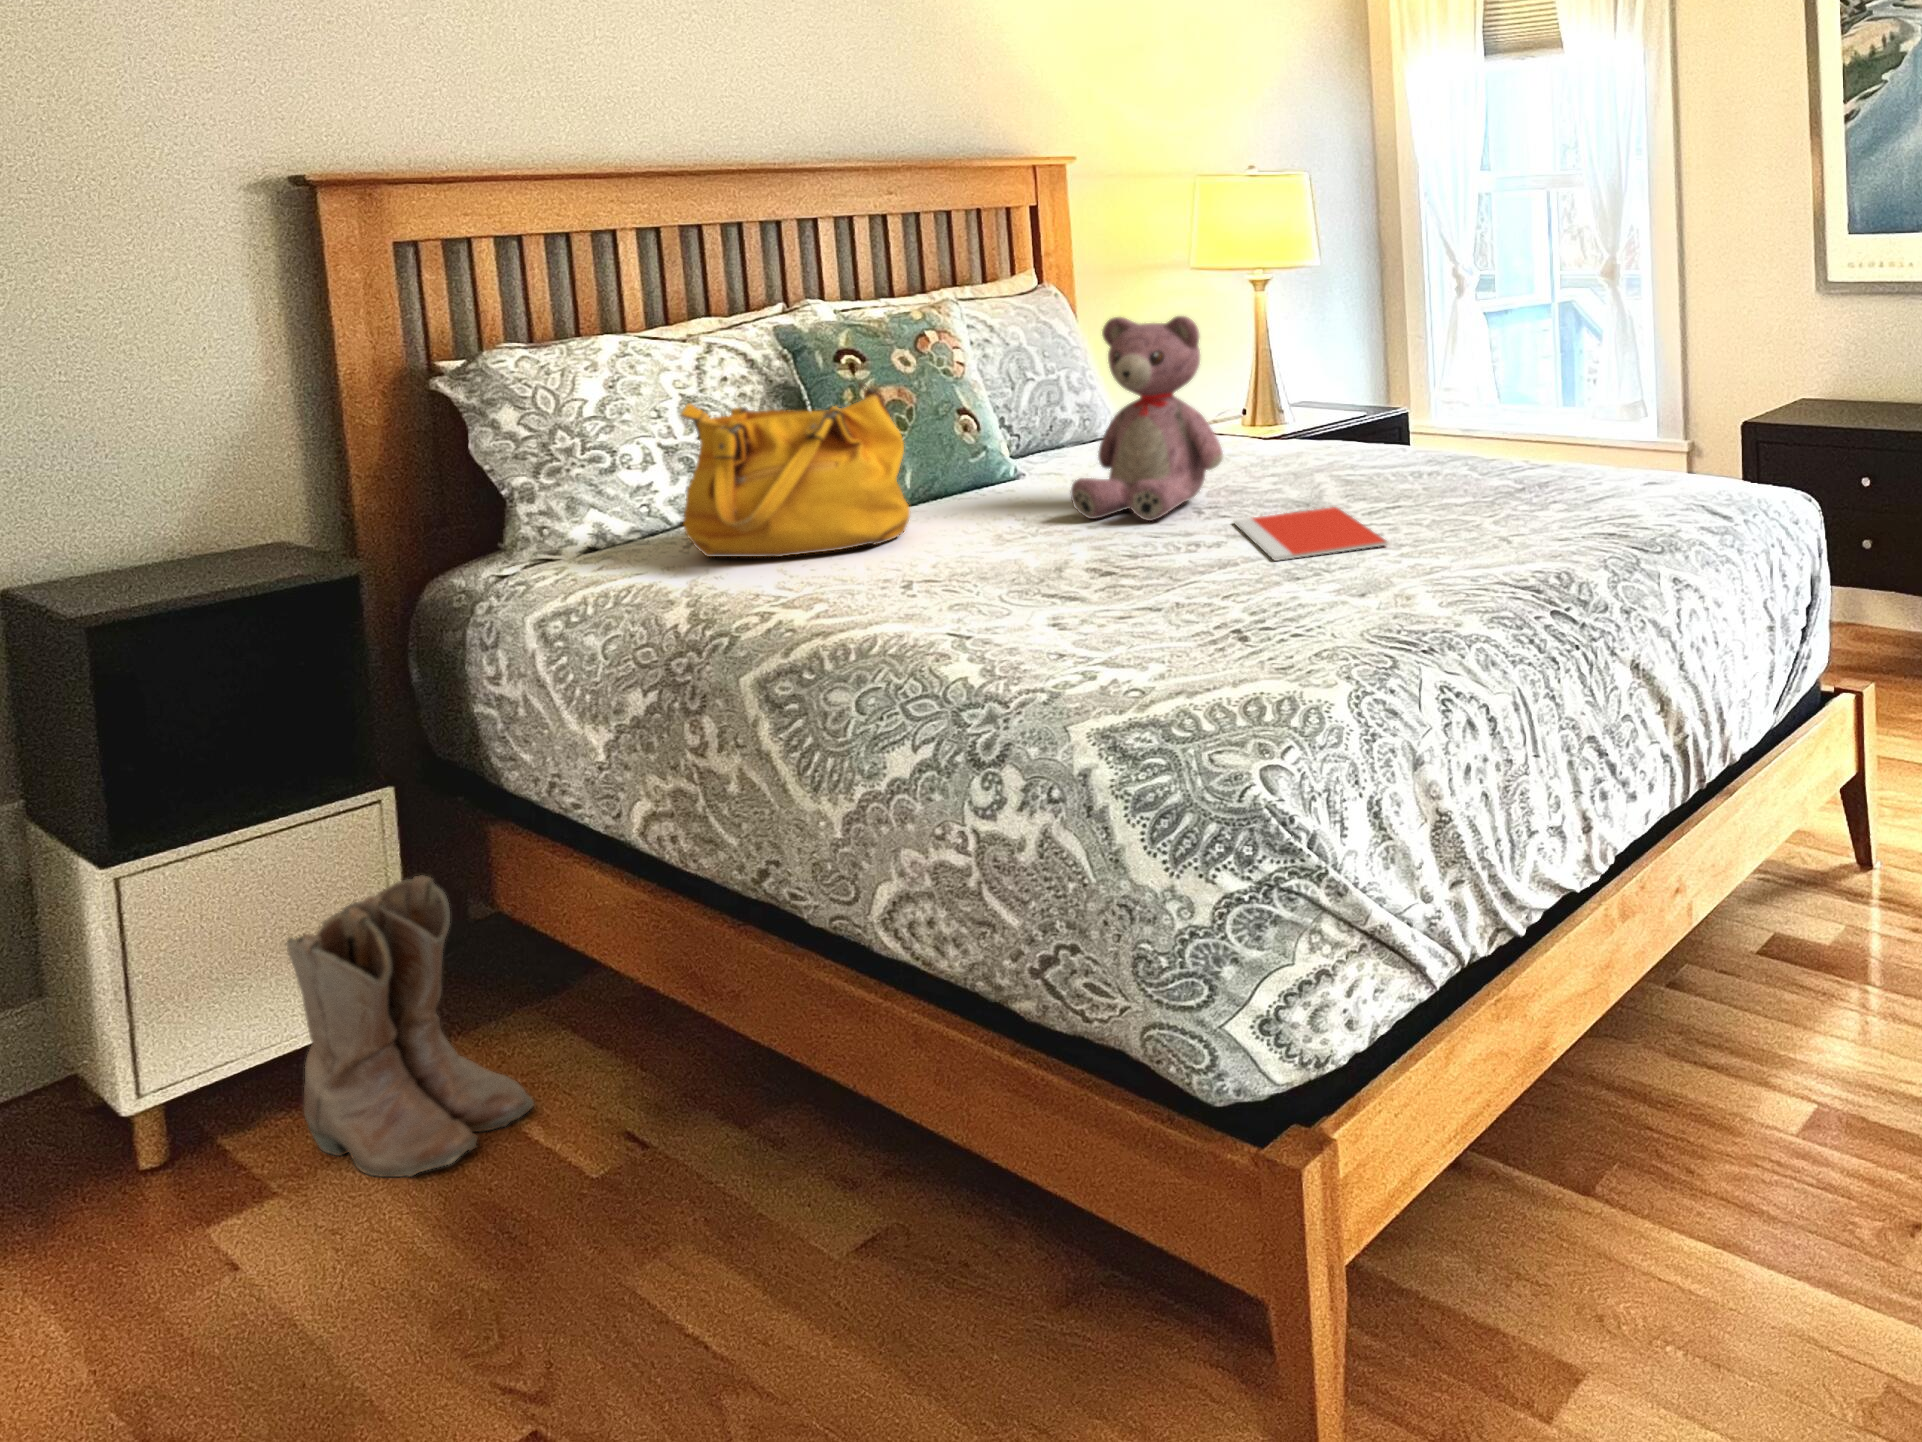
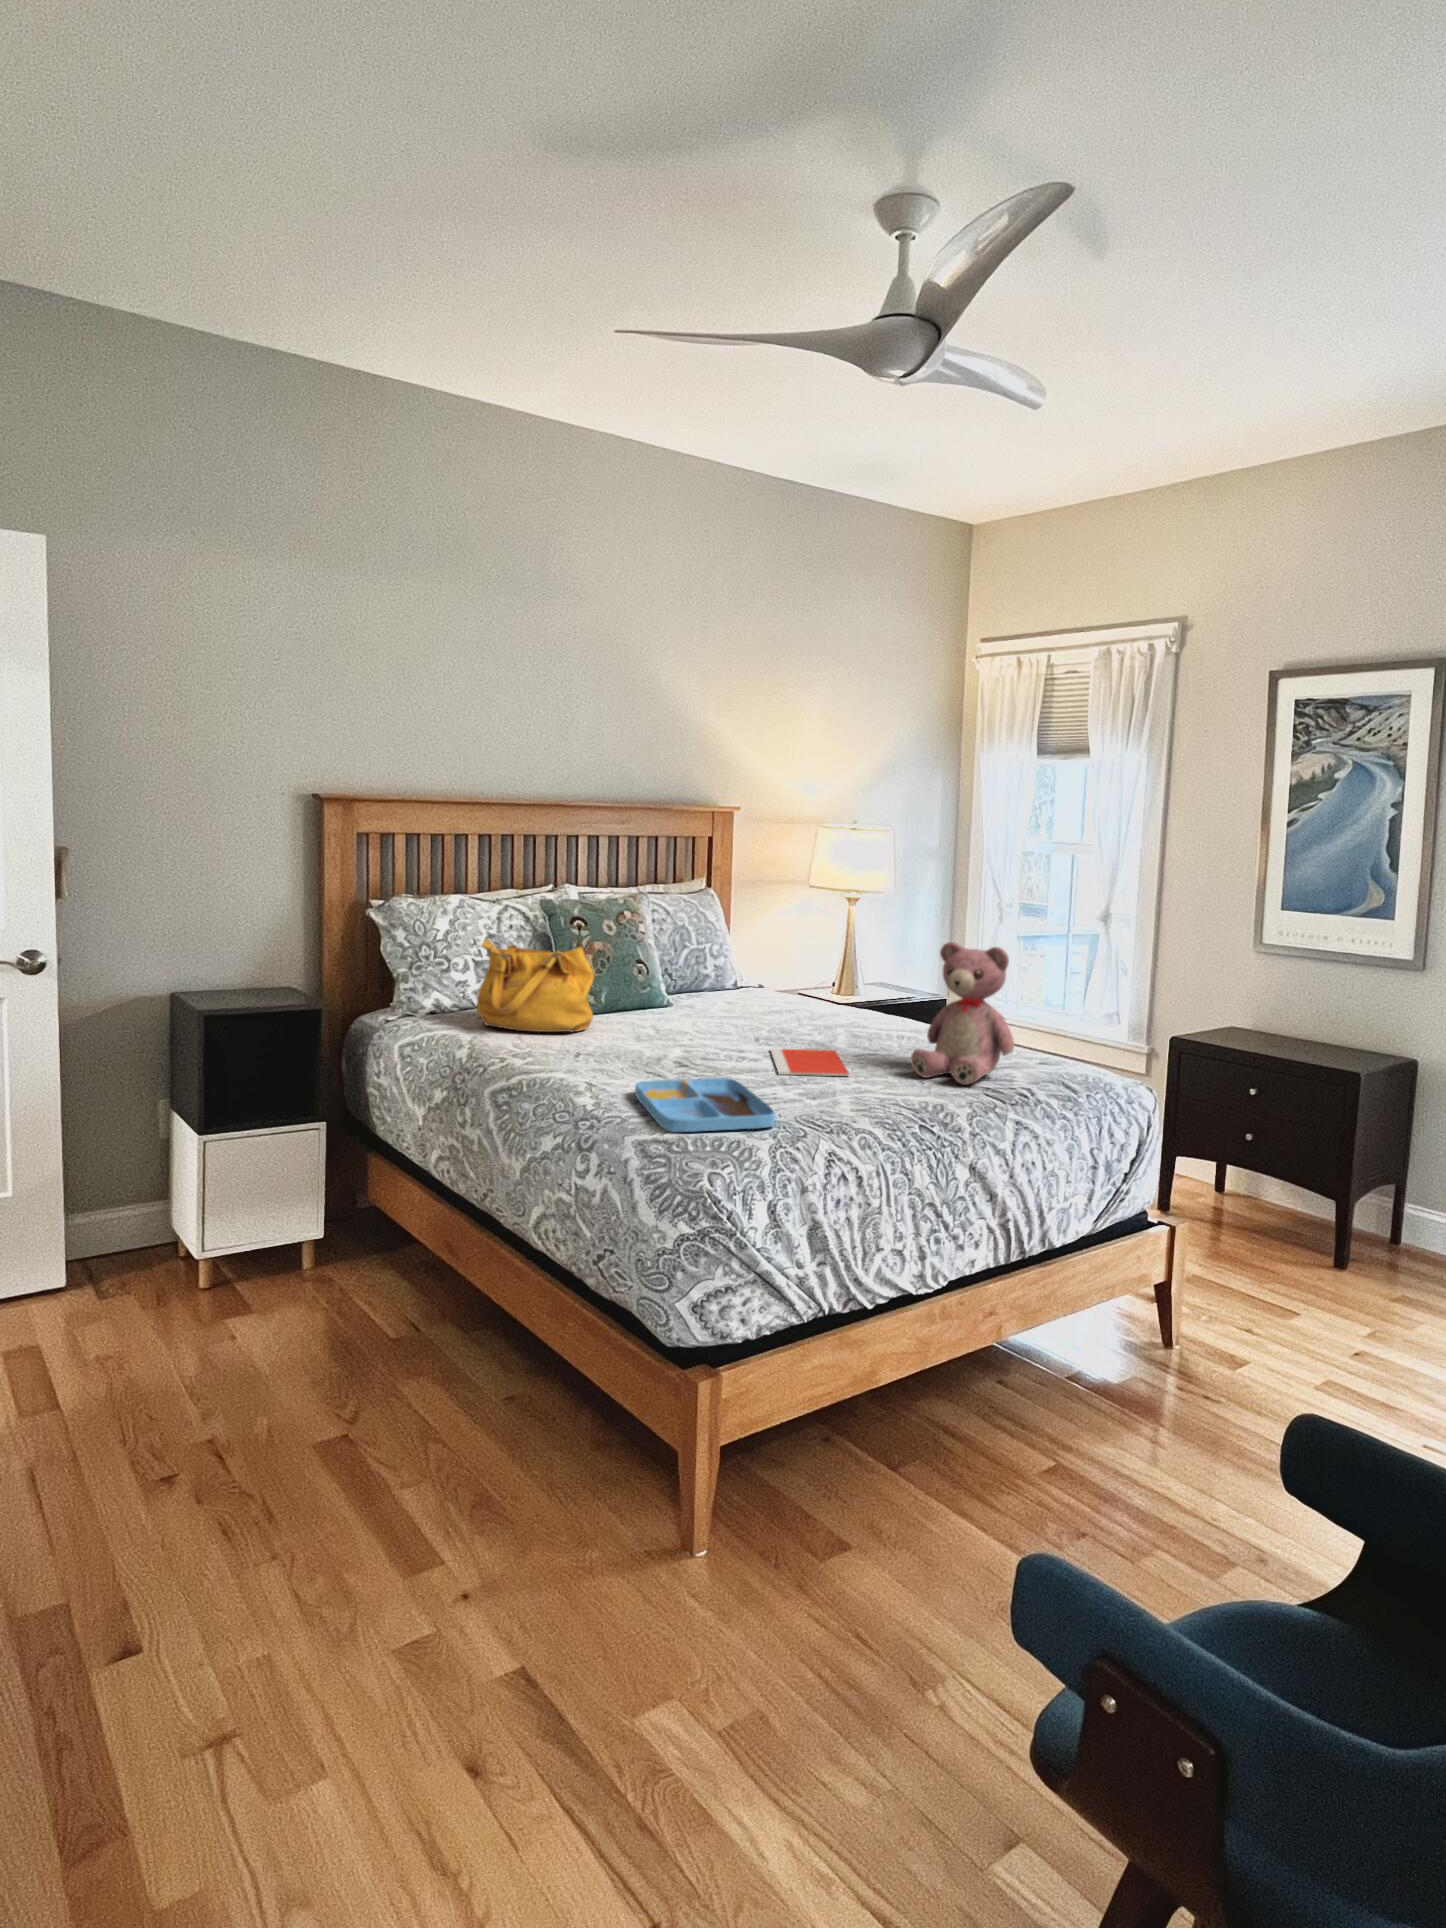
teddy bear: present [1070,316,1223,521] -> present [911,942,1014,1085]
tray: none [1049,582,1334,701] -> present [635,1078,775,1132]
boots: present [286,875,534,1177] -> none [275,1168,374,1316]

